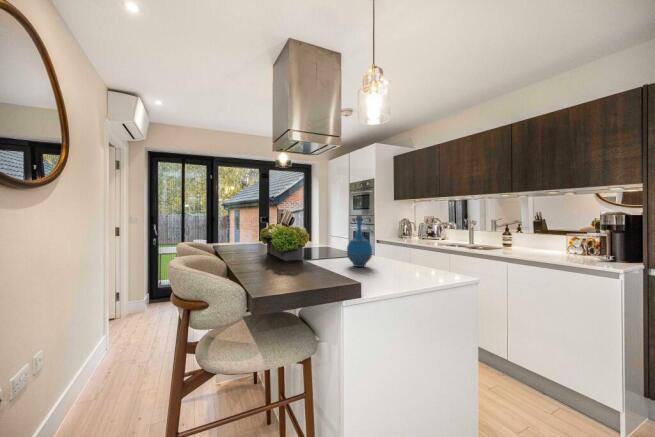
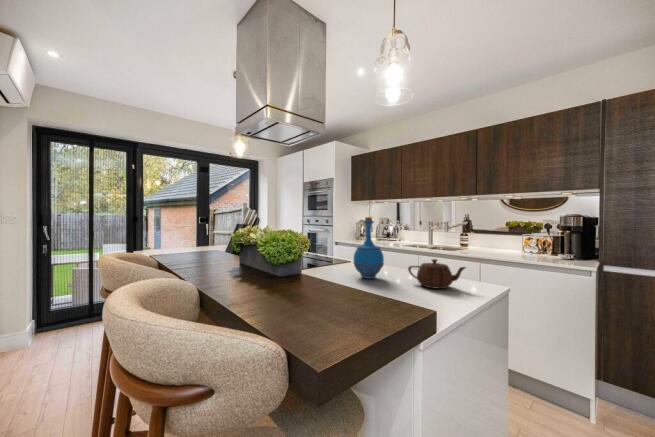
teapot: none [389,251,436,276] -> present [408,259,466,289]

